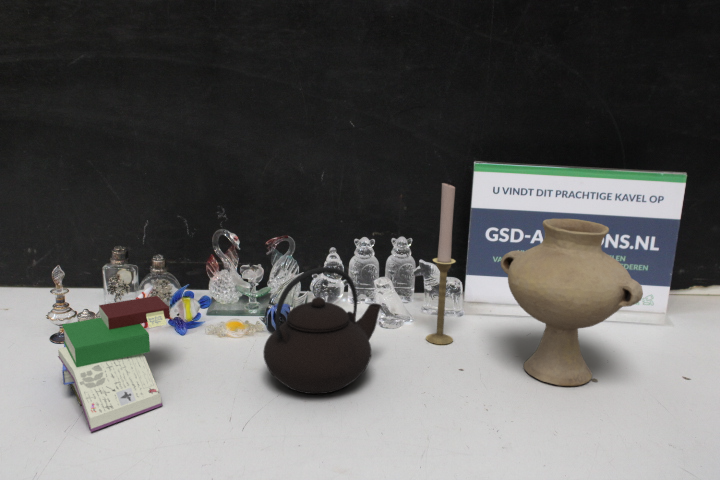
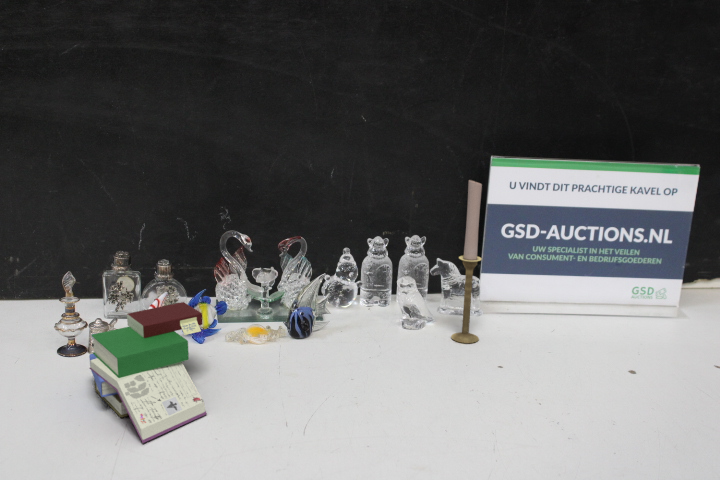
vase: present [501,219,643,386] -> none [529,214,675,378]
teapot: present [263,267,381,394] -> none [302,267,415,396]

